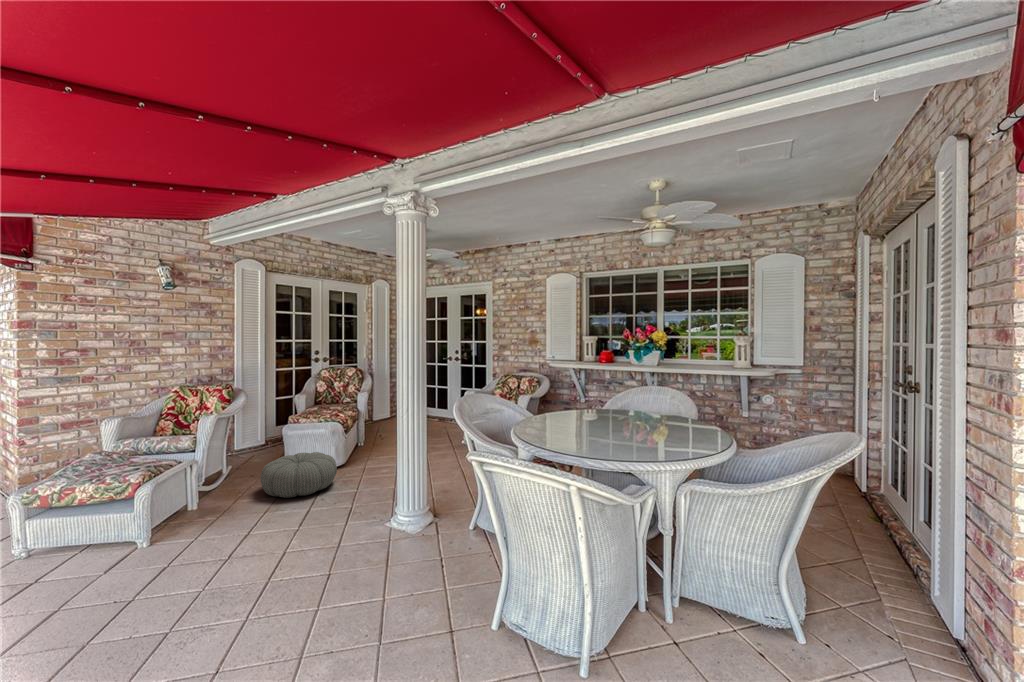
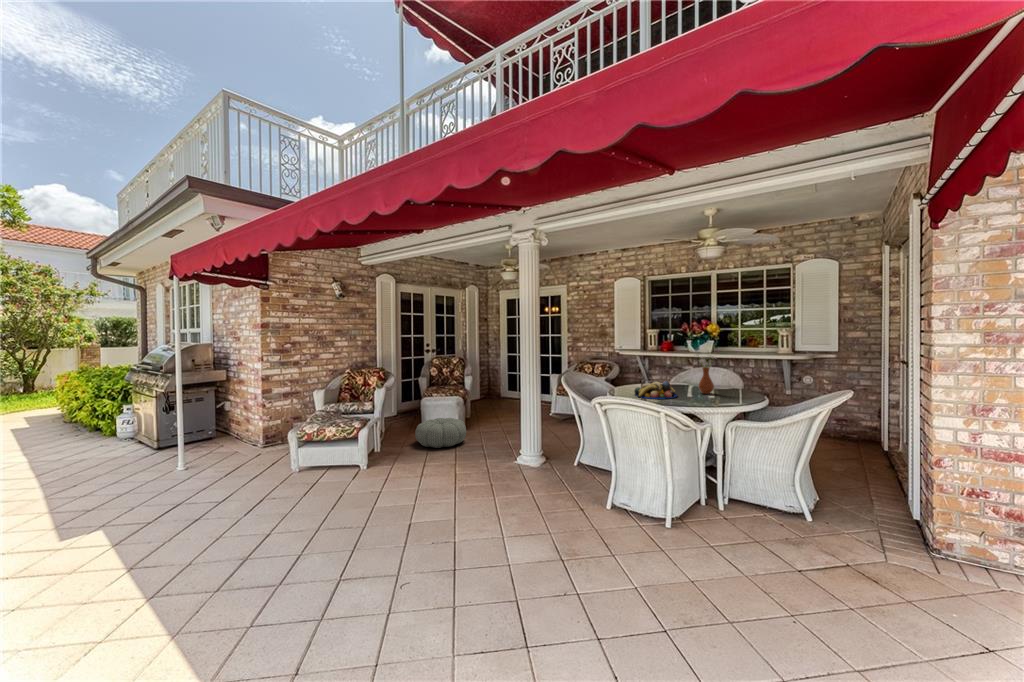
vase: none [632,373,663,430] -> present [698,356,715,394]
fruit bowl: none [546,412,608,442] -> present [634,381,677,399]

